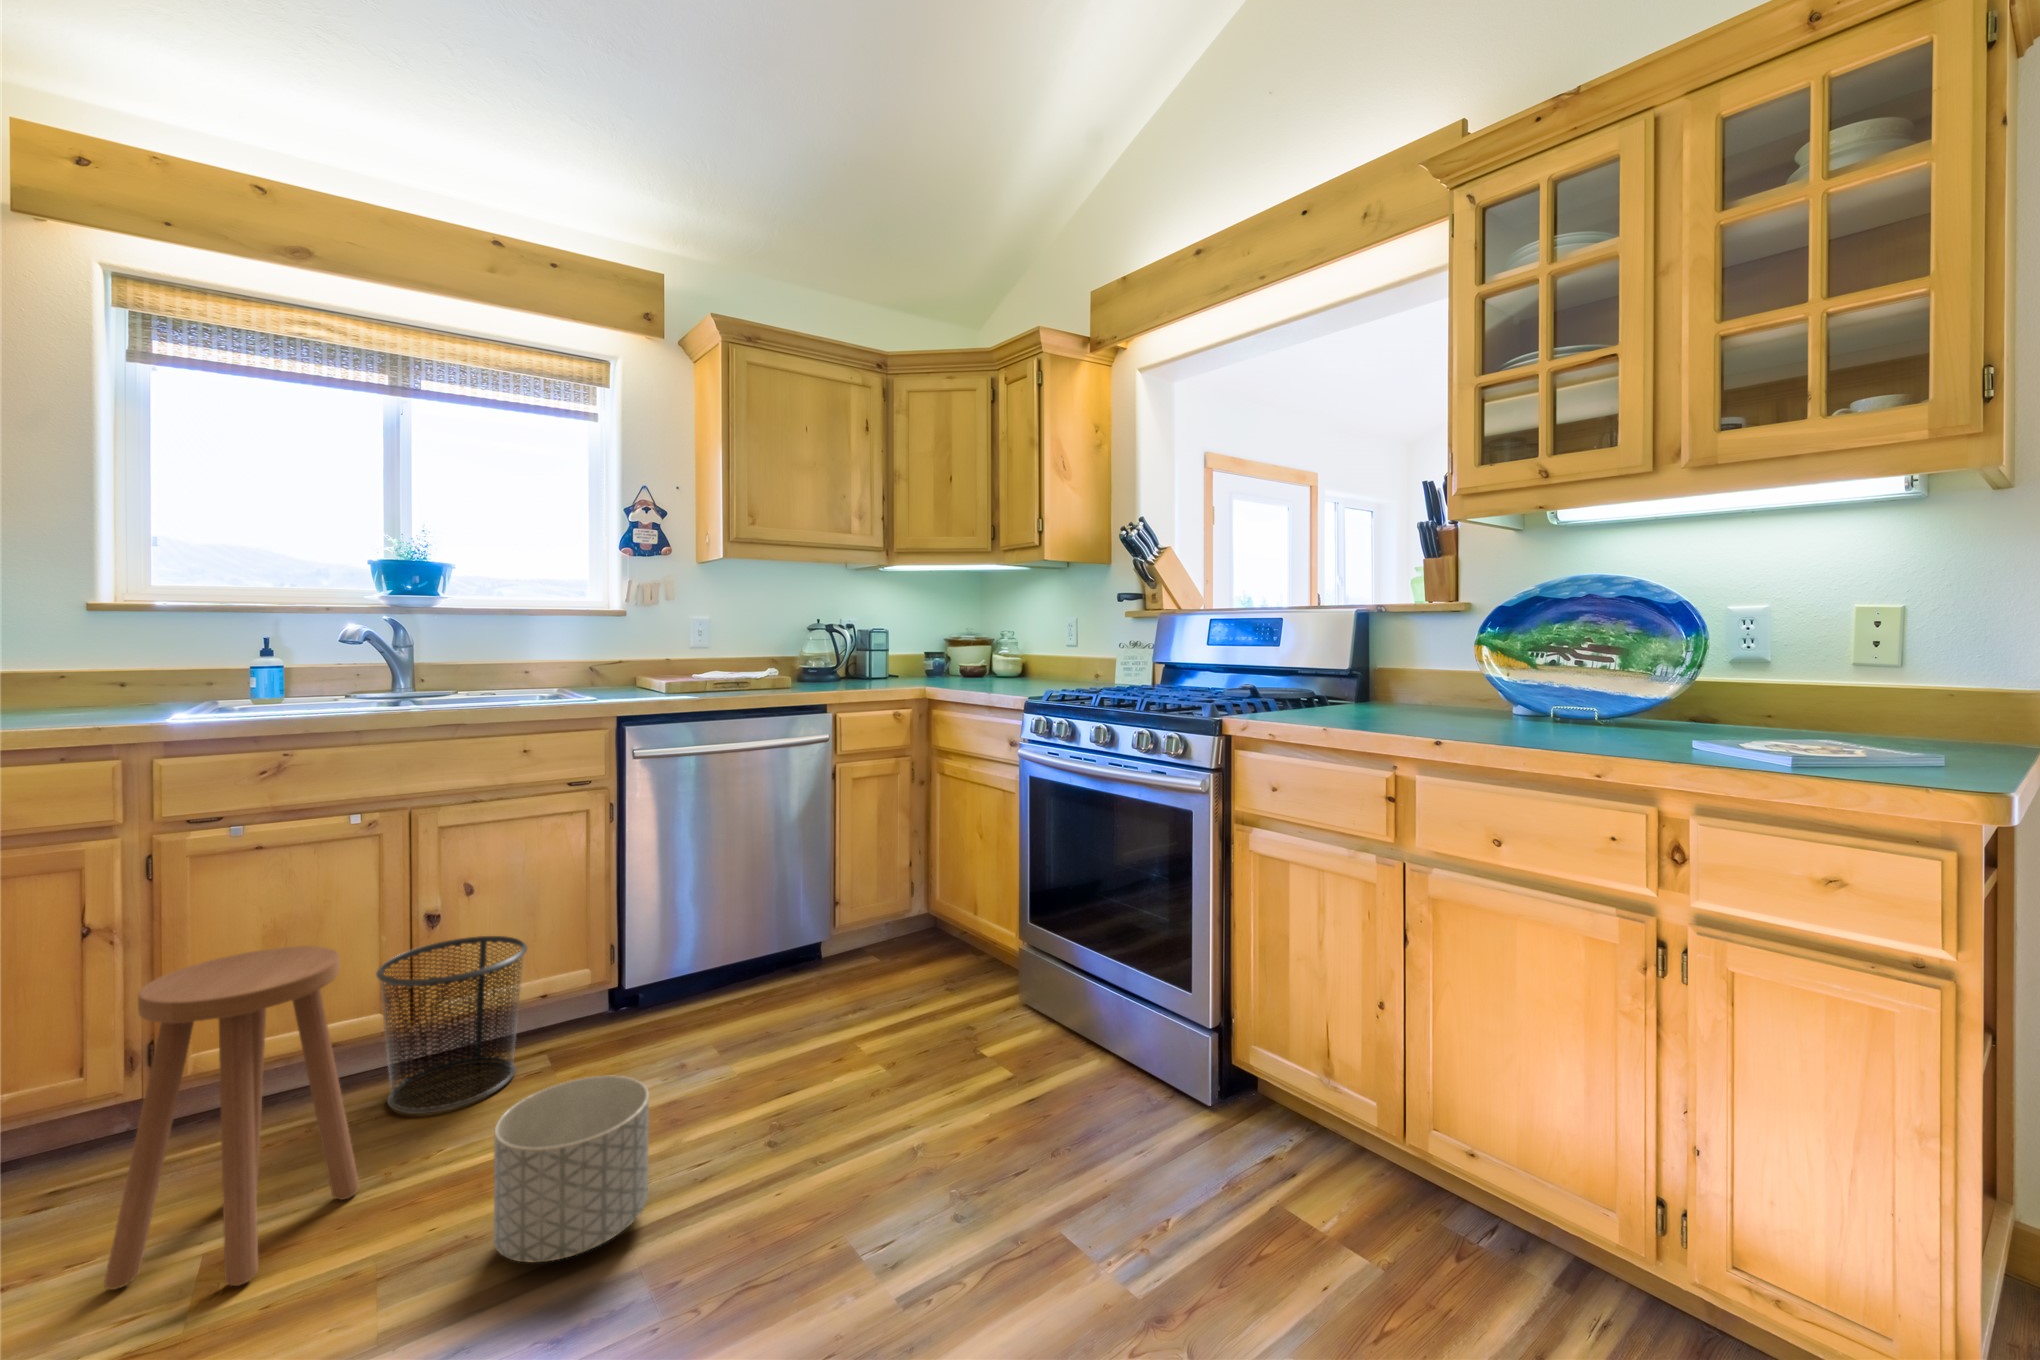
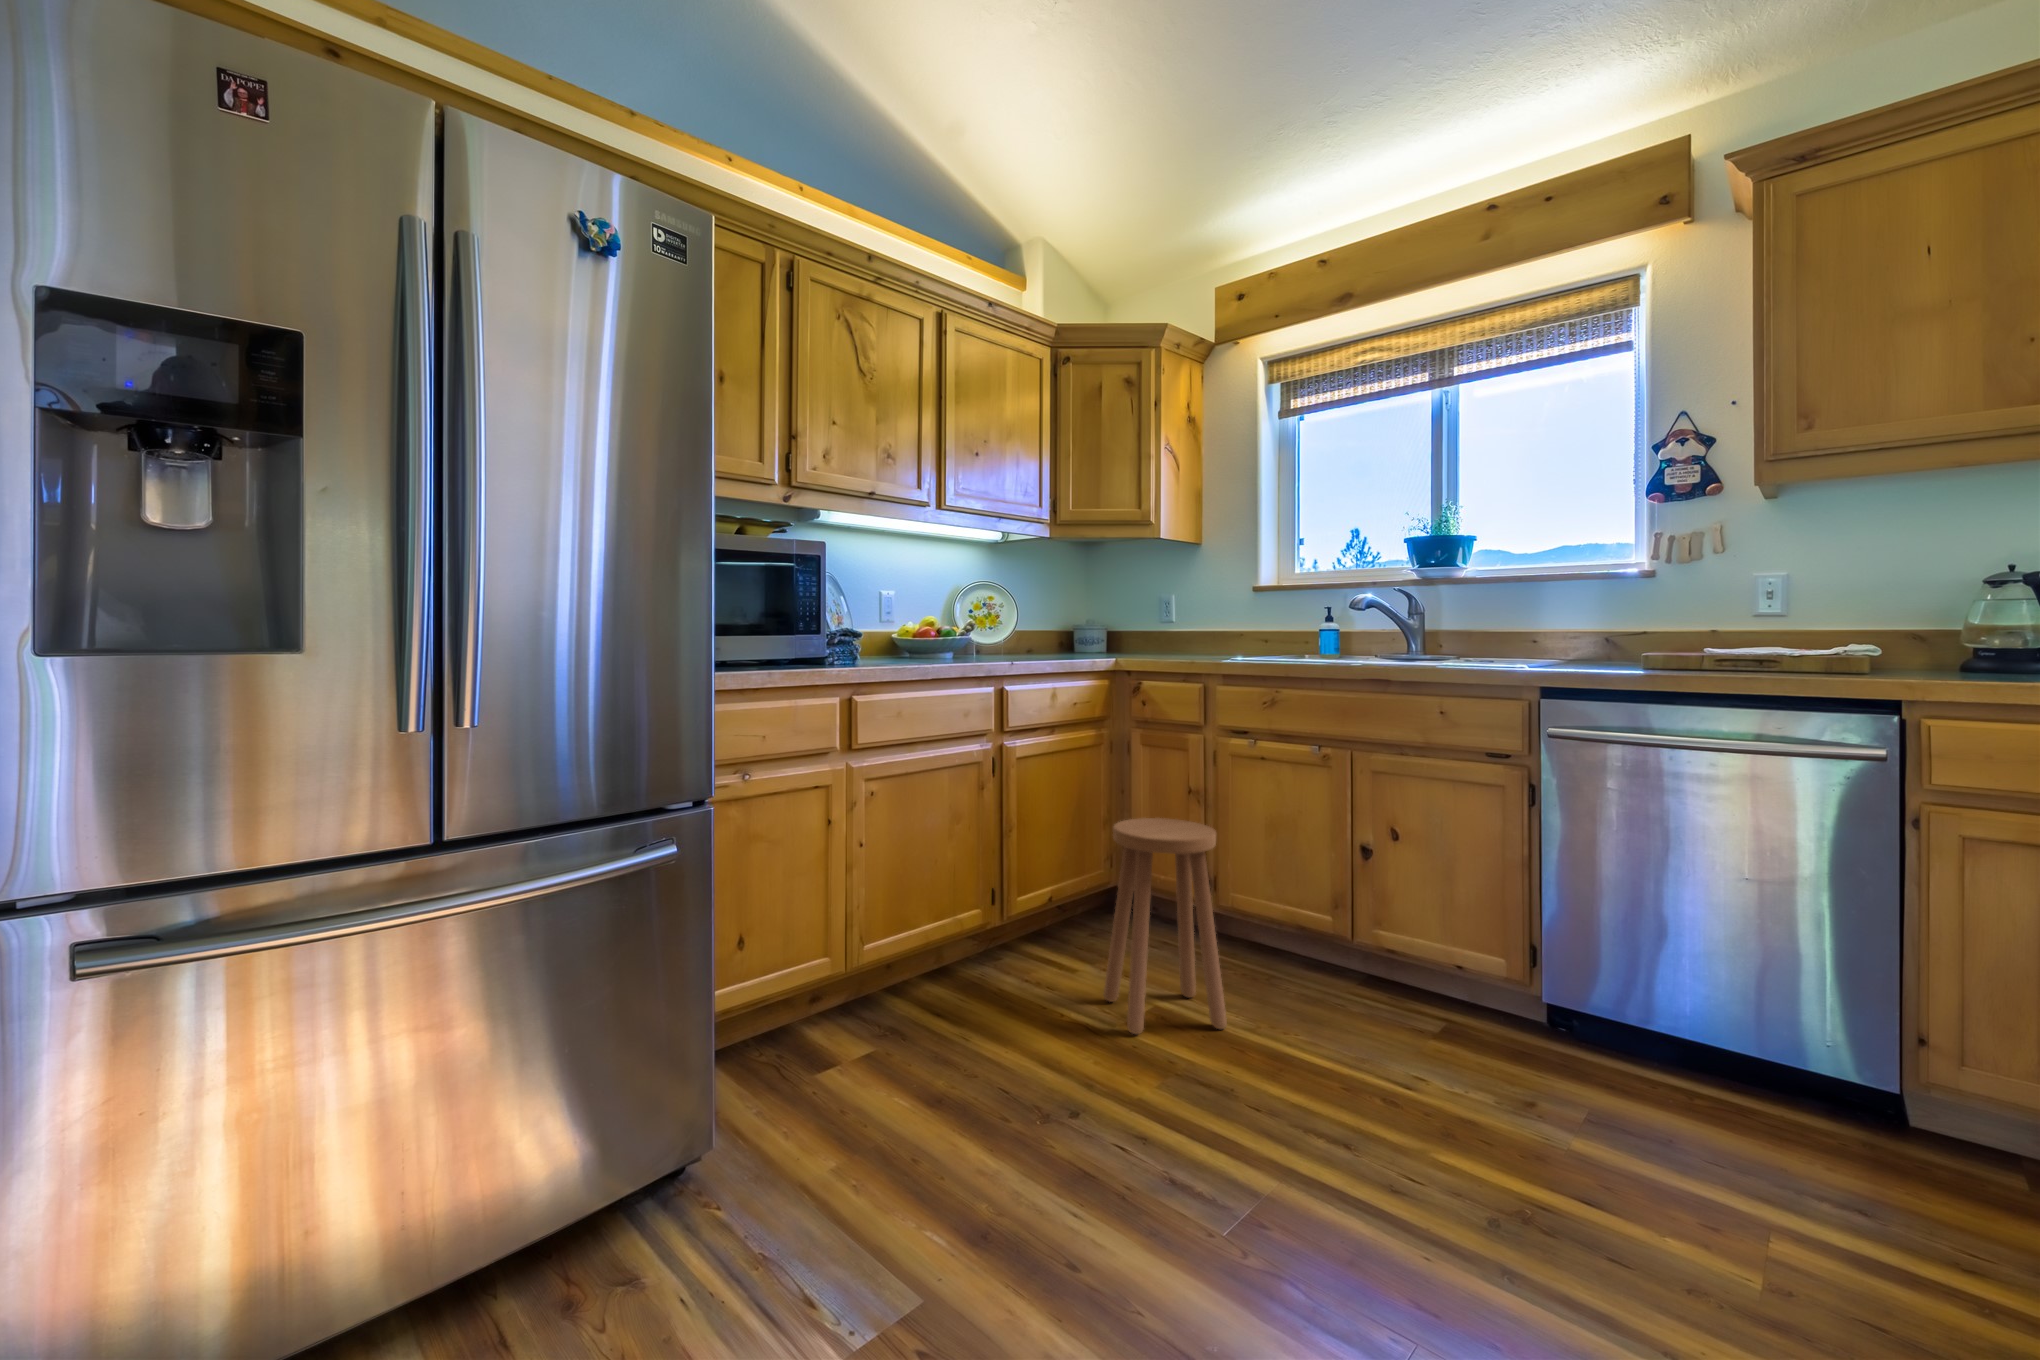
waste bin: present [376,936,527,1114] -> none [1293,874,1415,1027]
planter: present [494,1076,649,1263] -> none [1204,1000,1338,1162]

